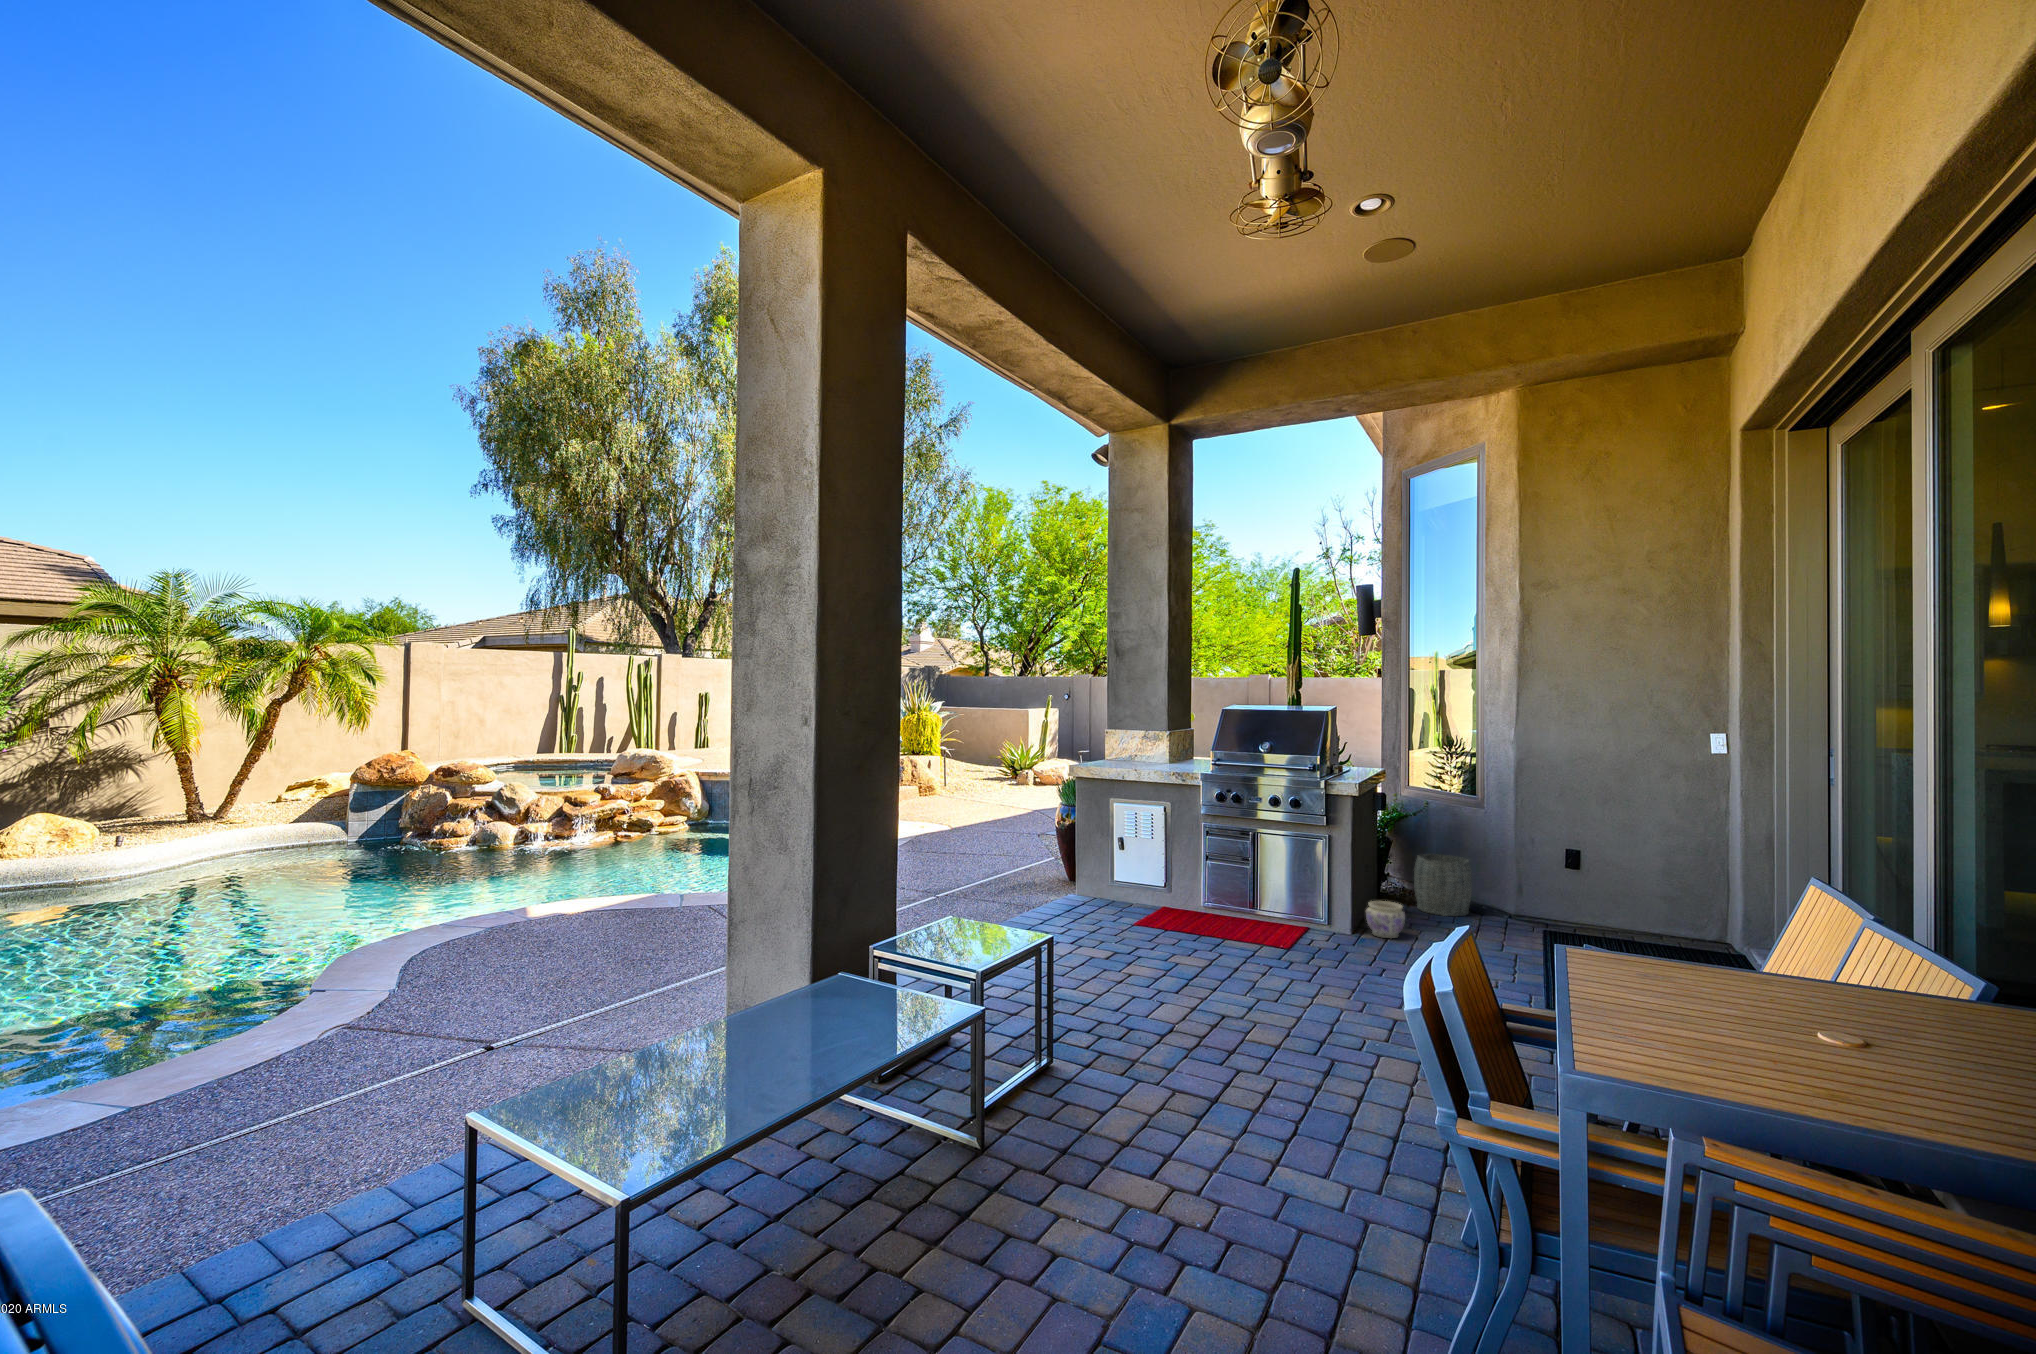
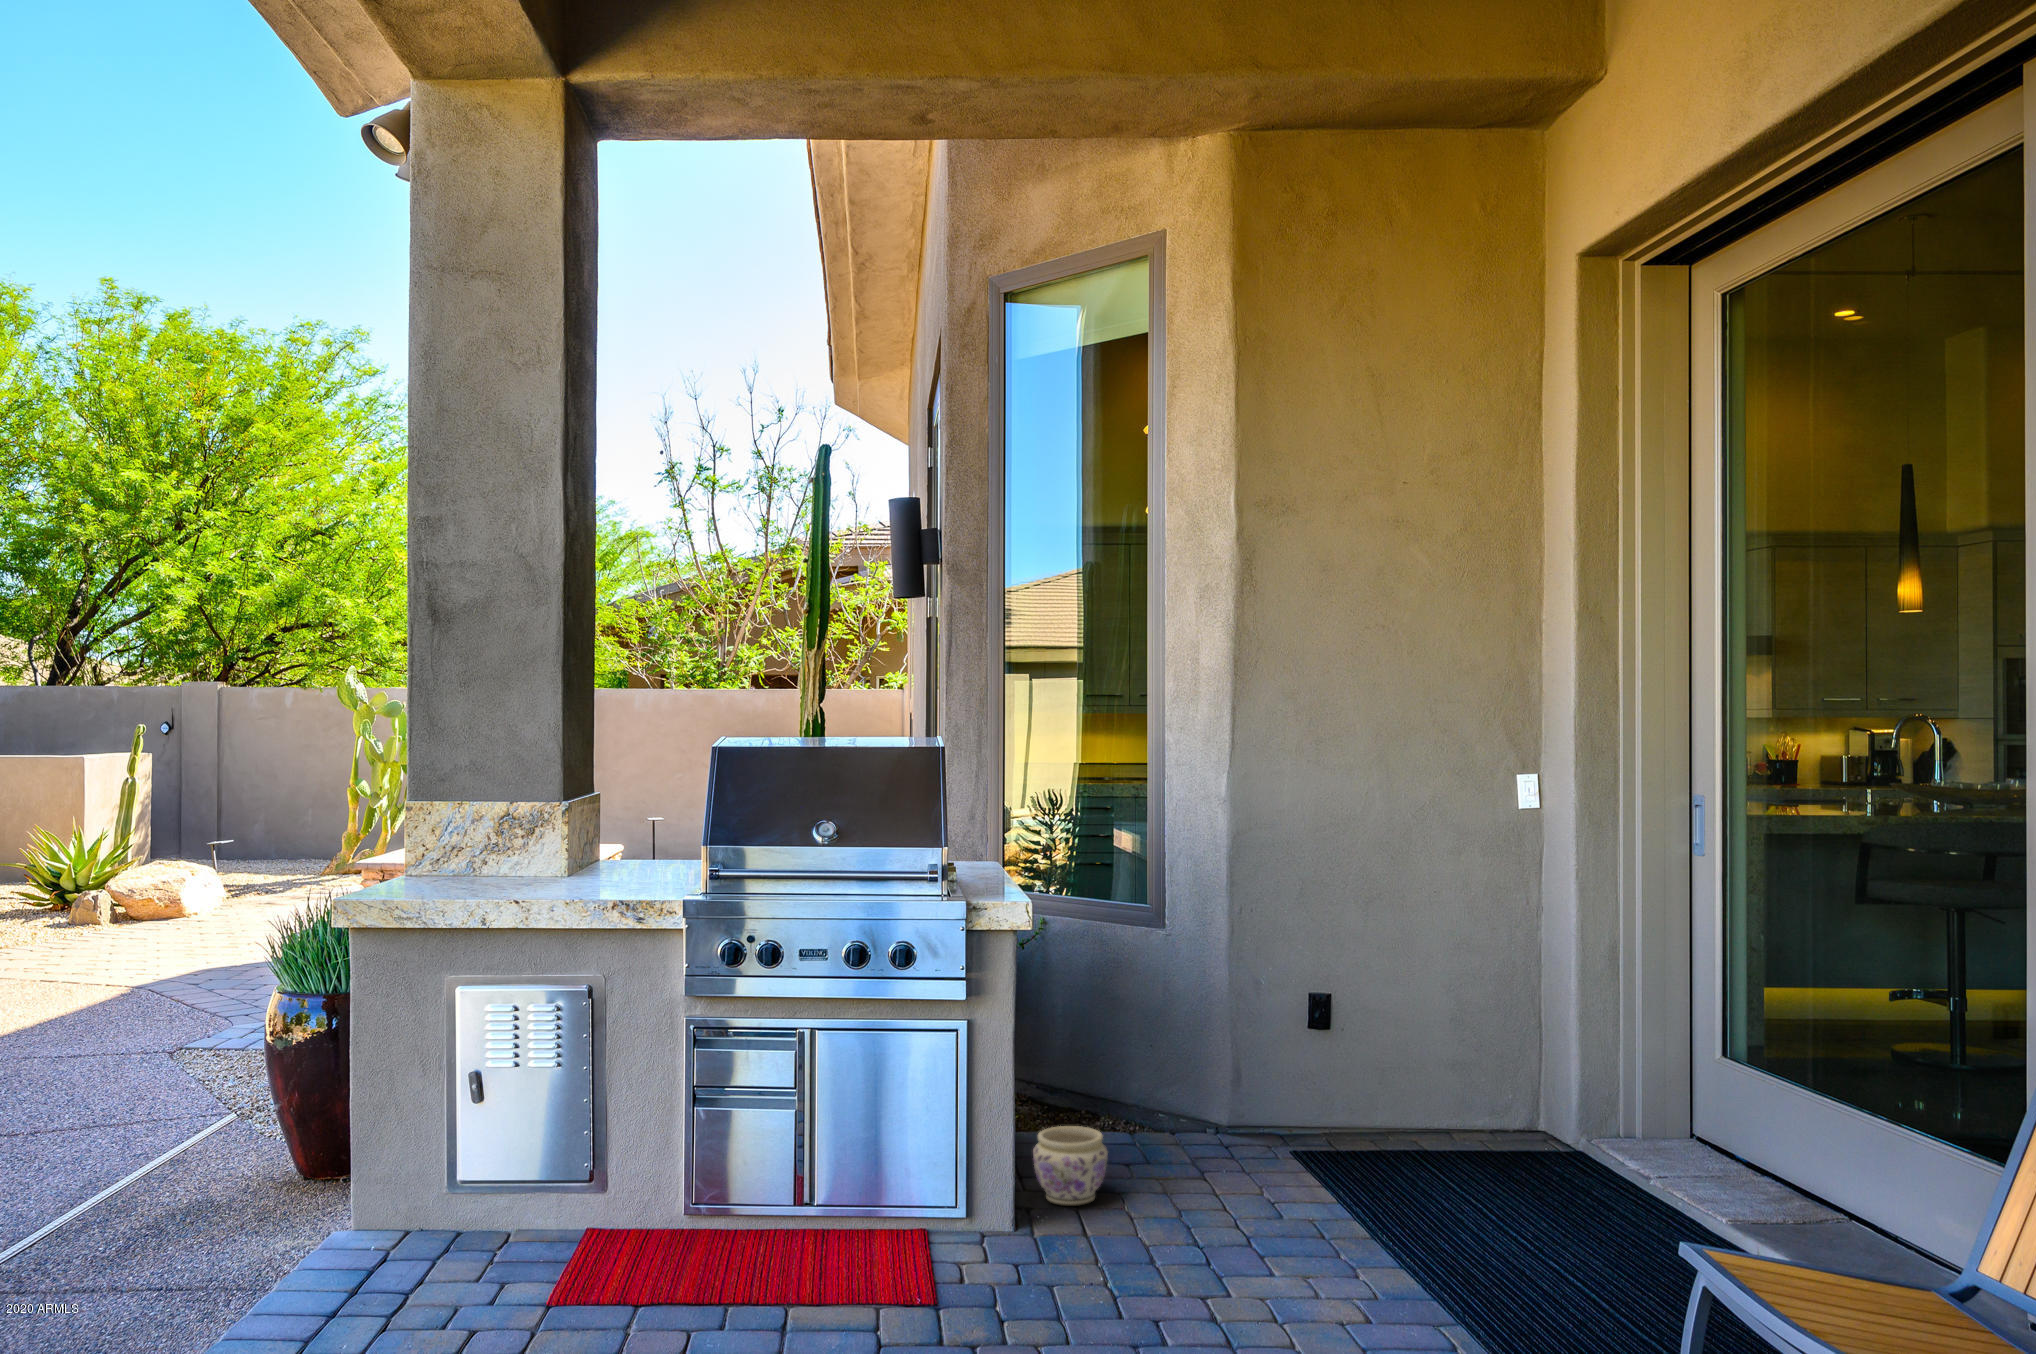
woven basket: present [1414,854,1472,916] -> none [1061,1006,1160,1125]

